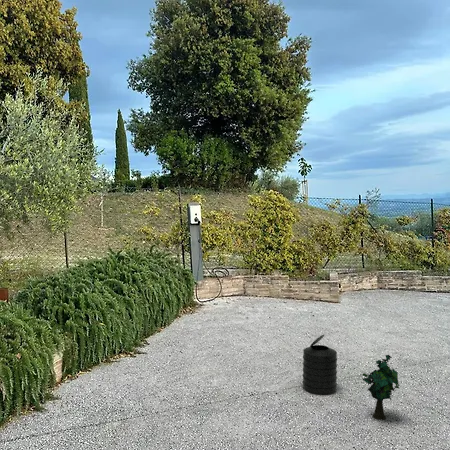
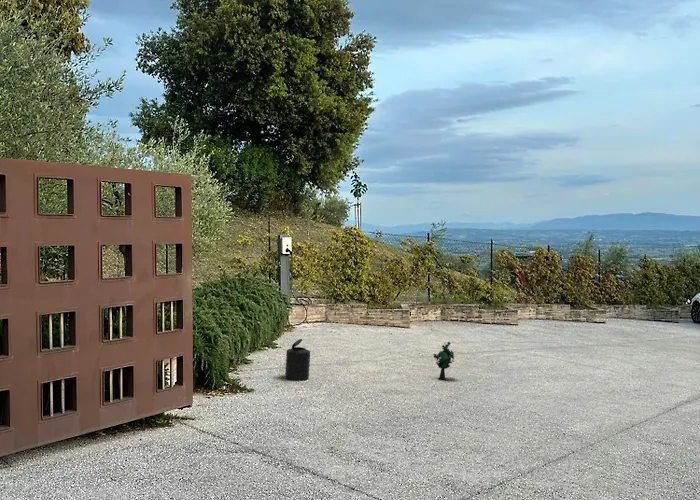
trash can: present [303,335,337,395] -> present [285,339,310,381]

